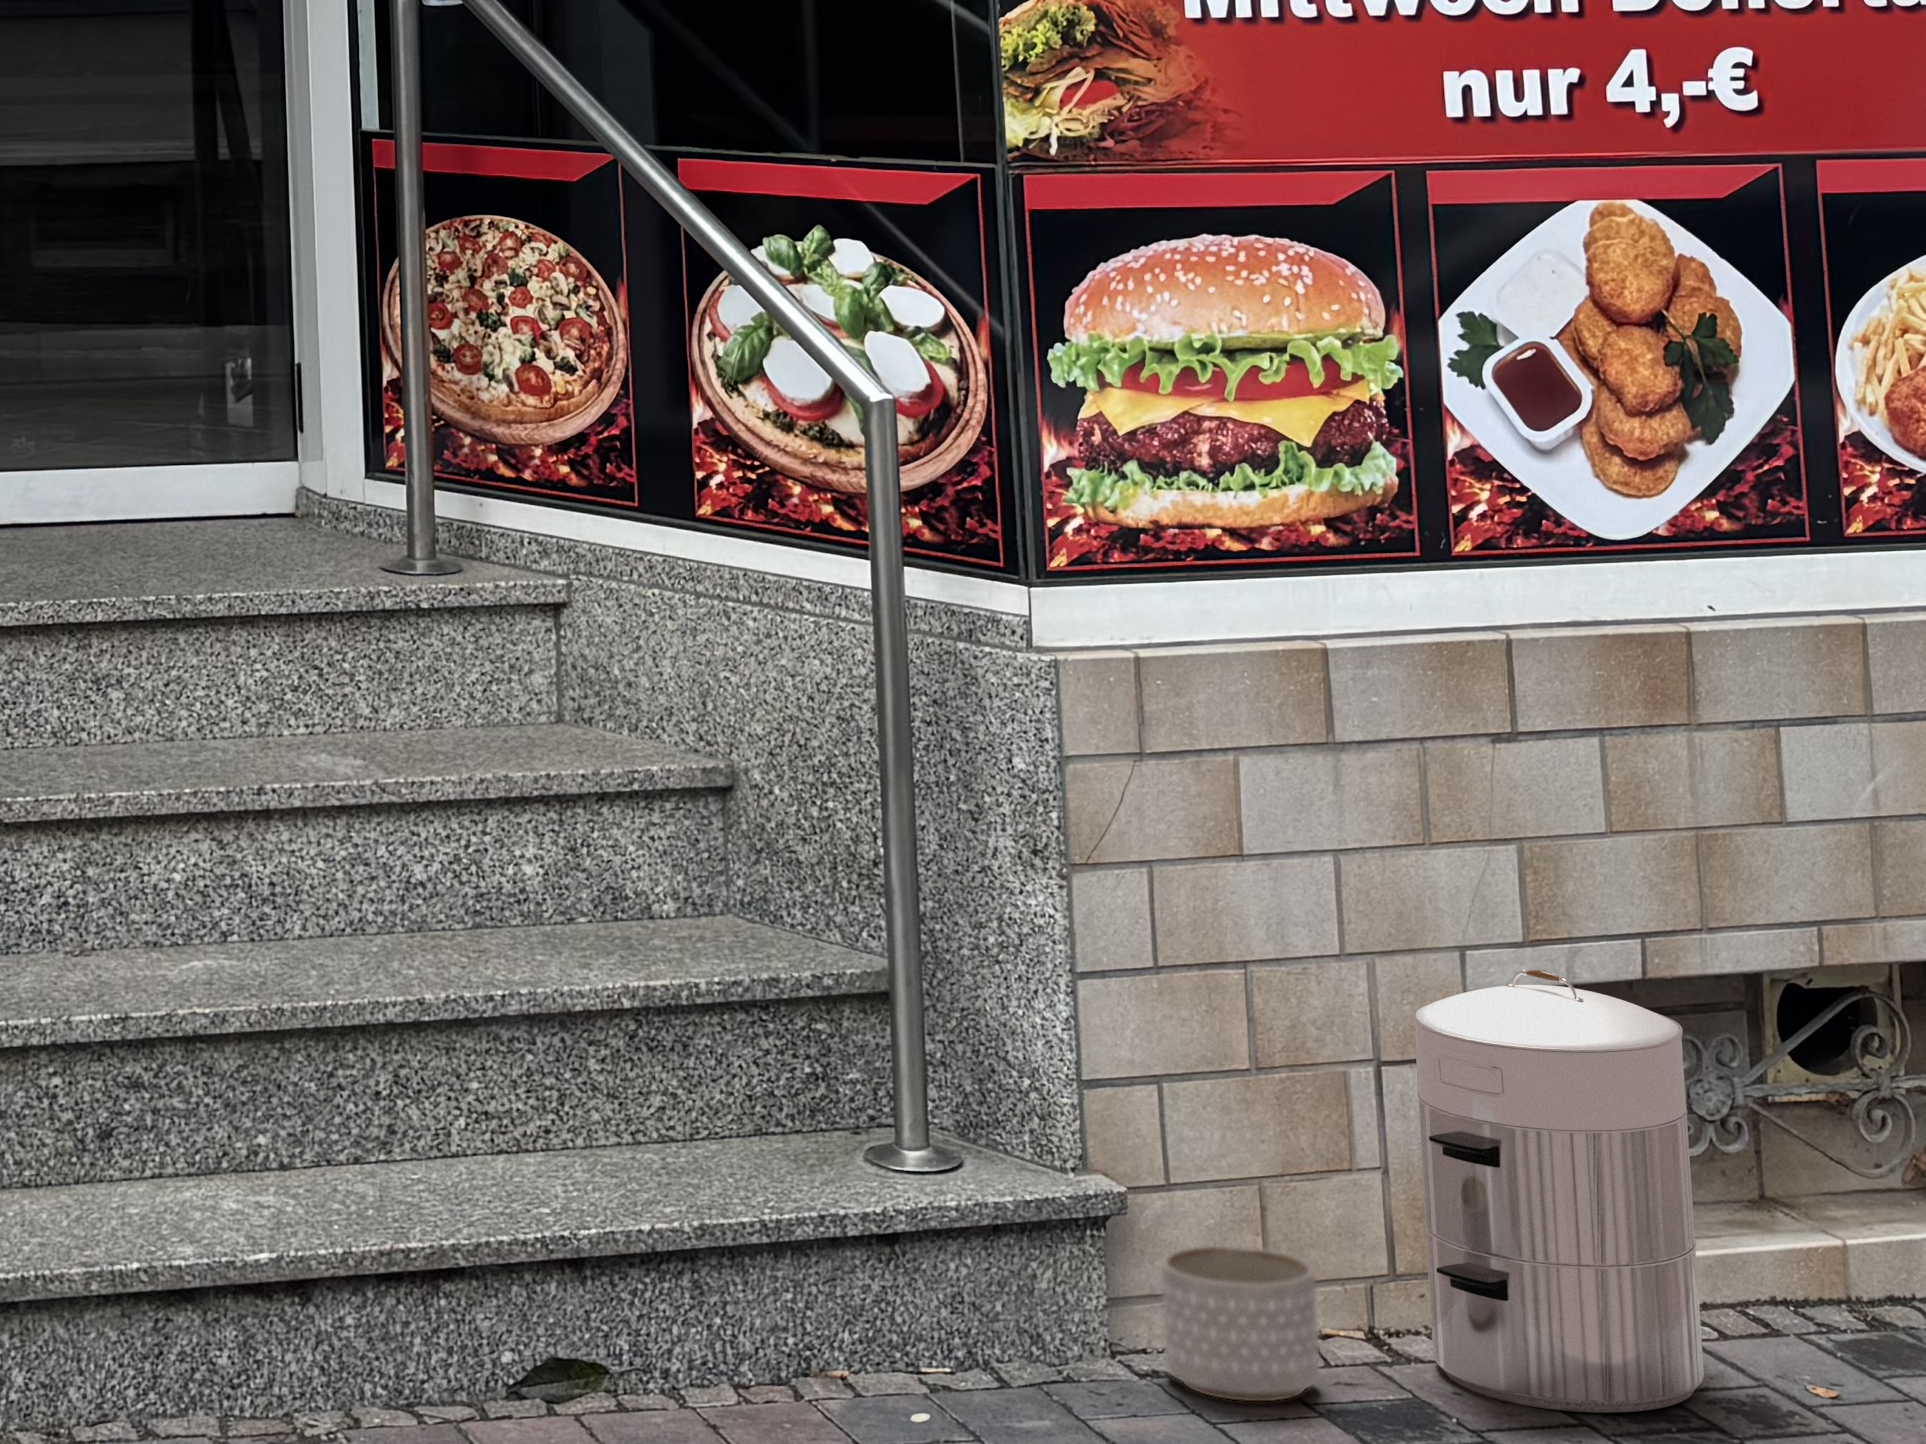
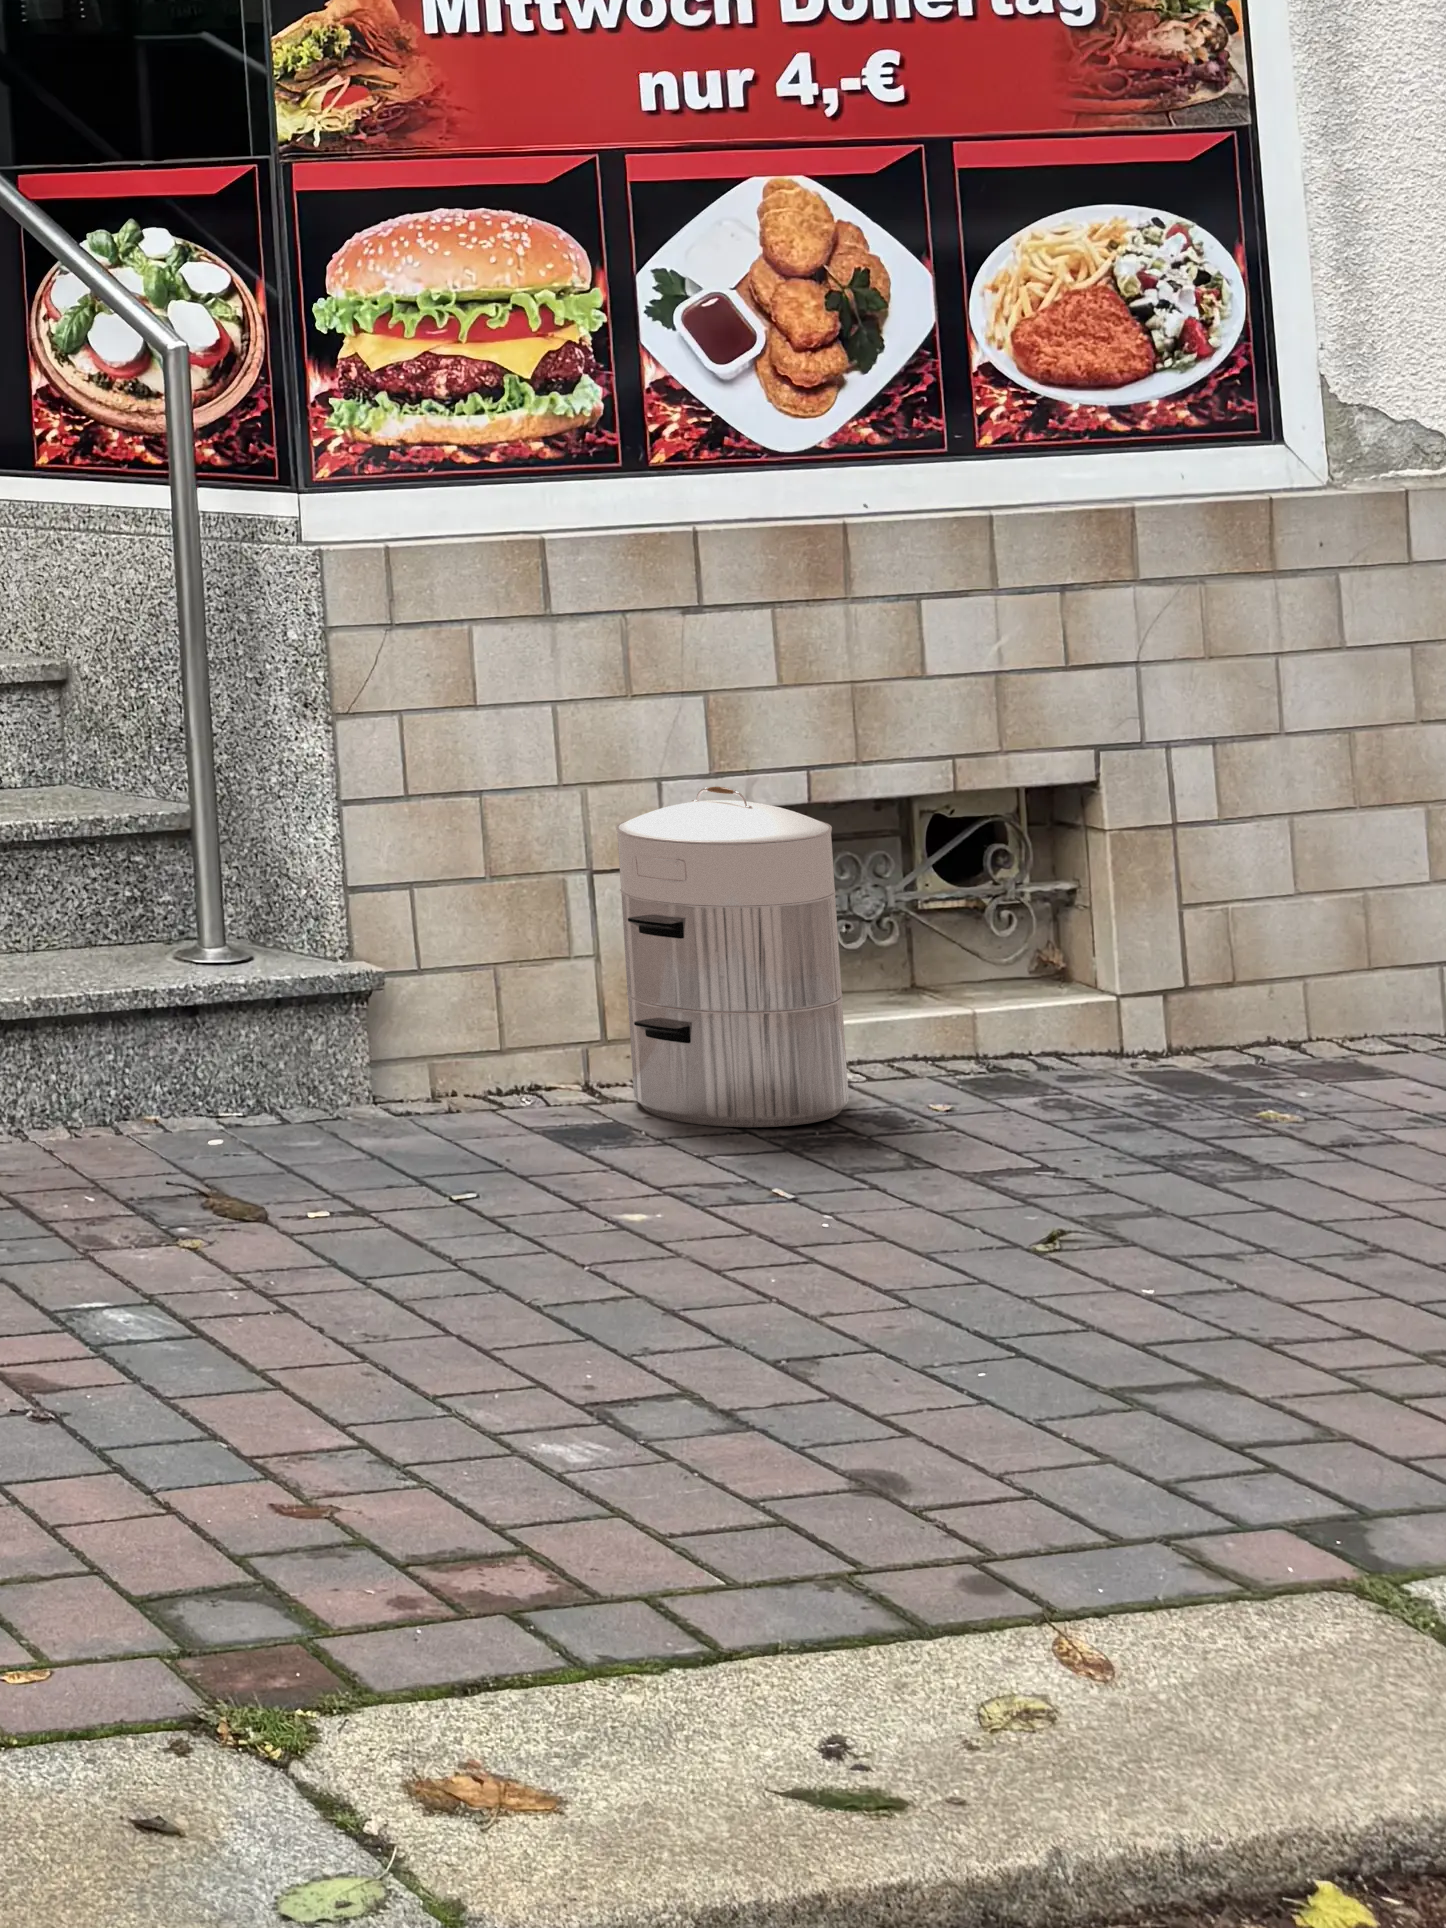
planter: present [1161,1246,1320,1401] -> none [413,1014,540,1128]

